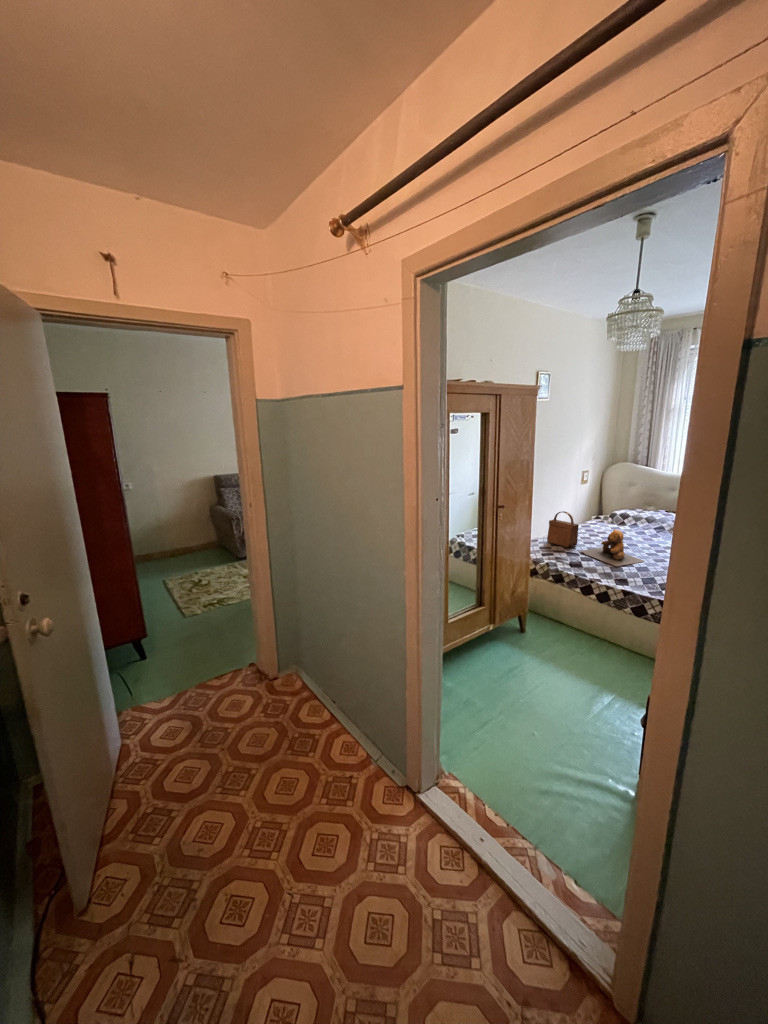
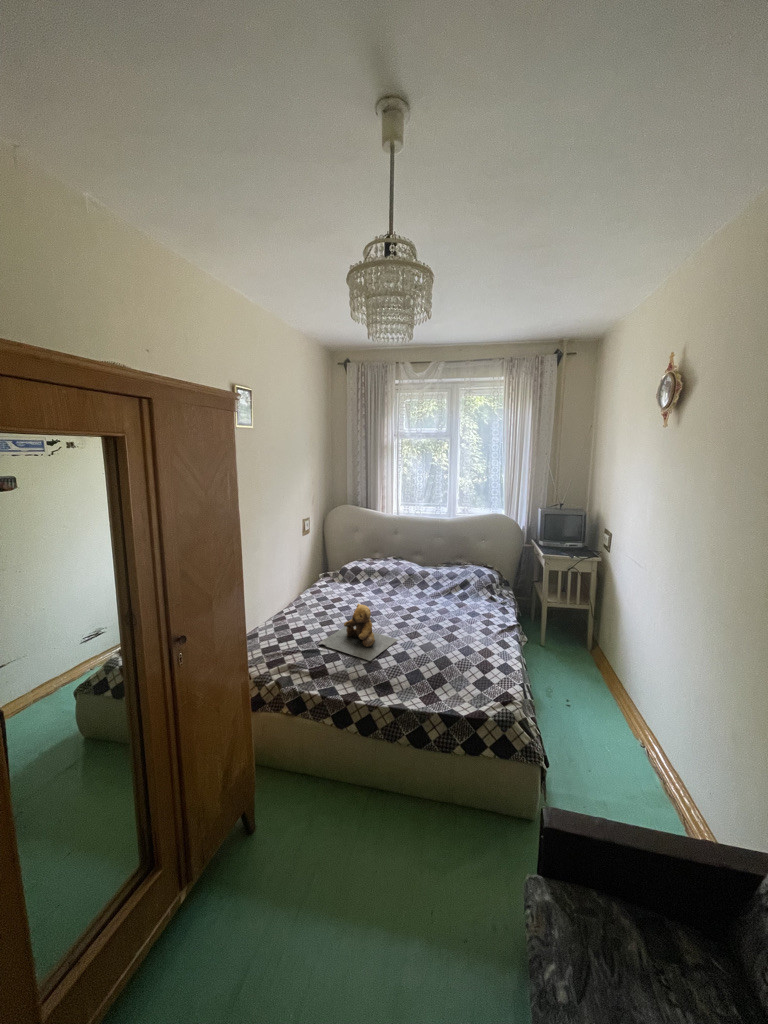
handbag: present [547,511,579,548] -> none [271,586,313,640]

